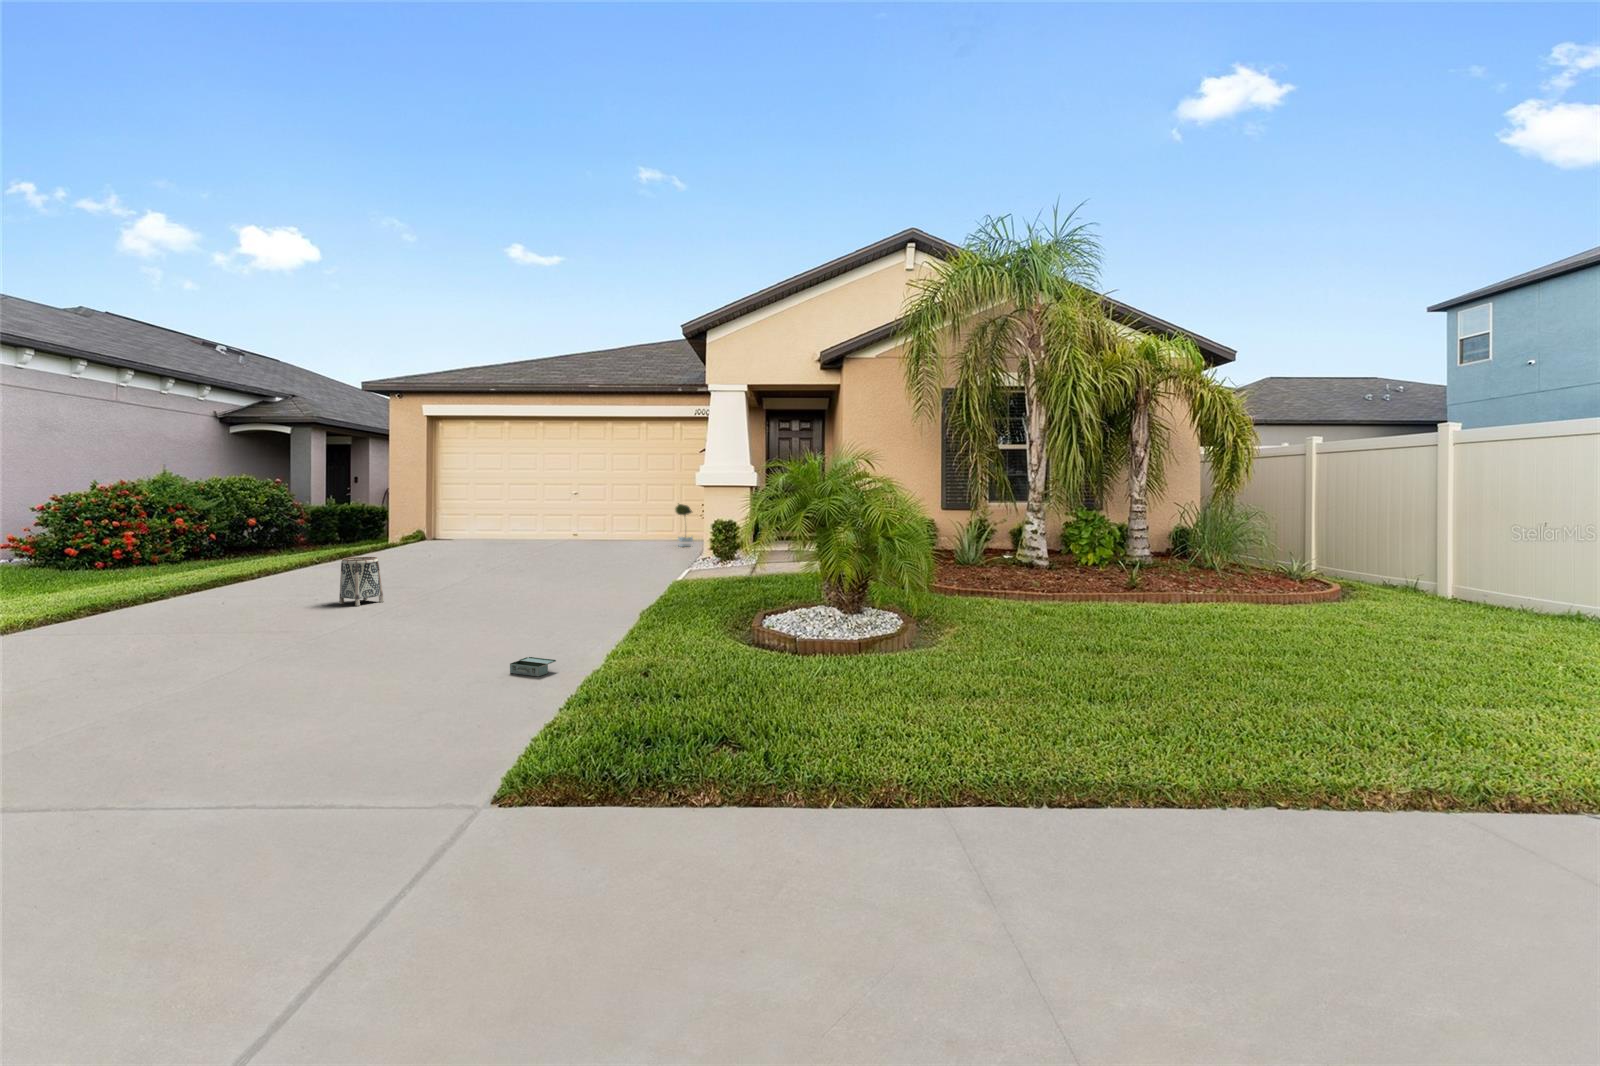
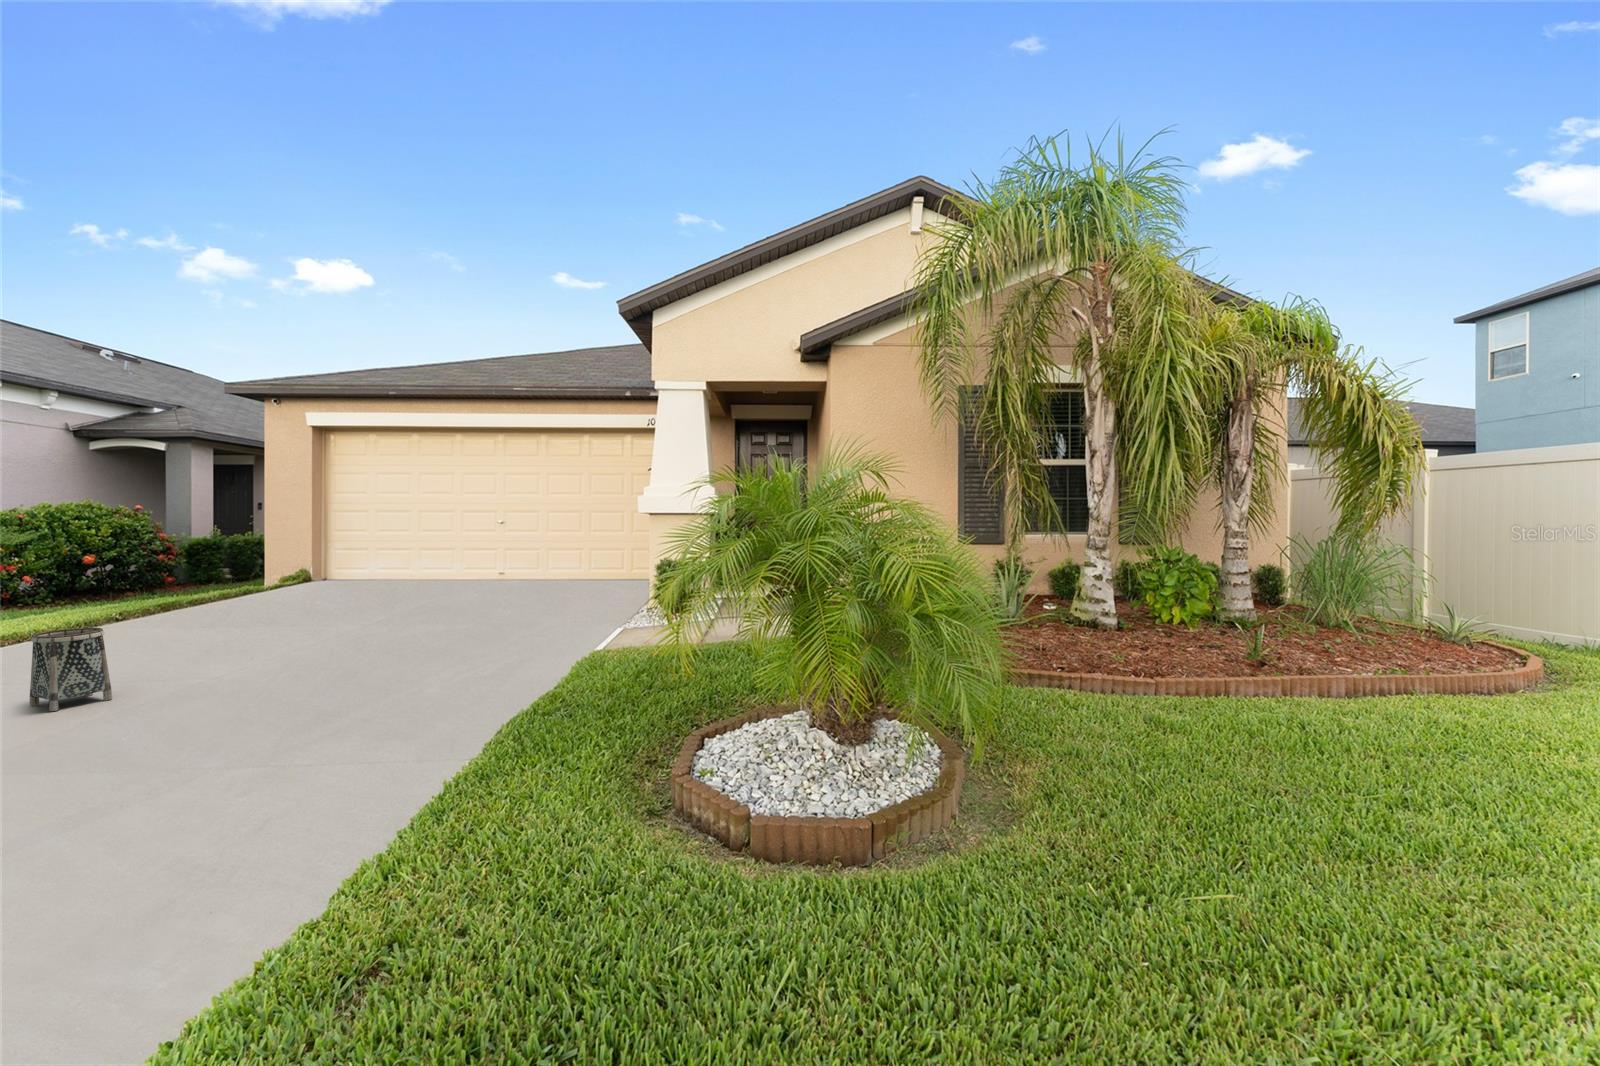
potted tree: present [675,503,693,547] -> none [622,532,644,585]
toolbox: present [510,657,556,676] -> none [64,920,195,1002]

